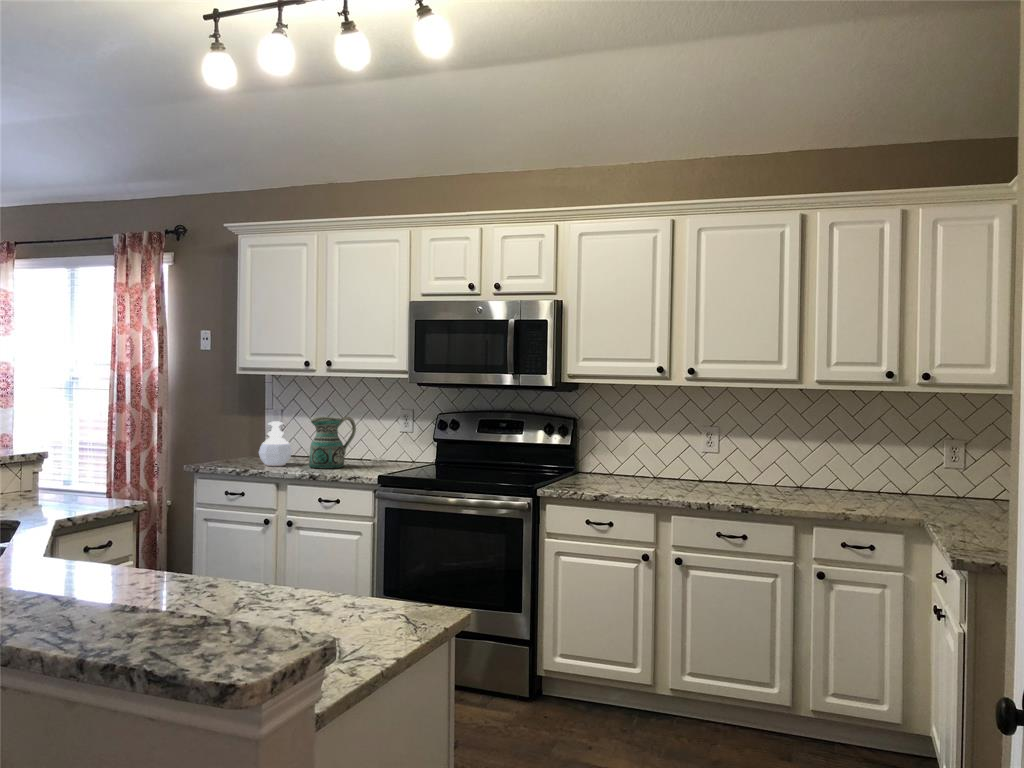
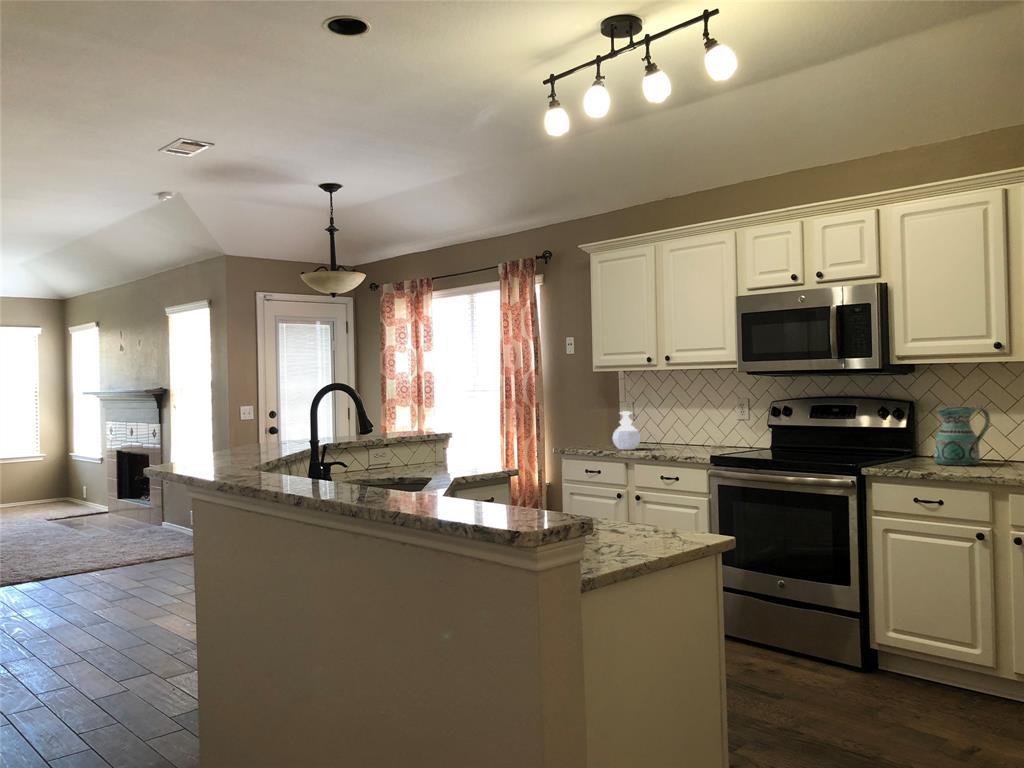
ceramic pitcher: present [309,416,356,469] -> present [935,405,990,465]

